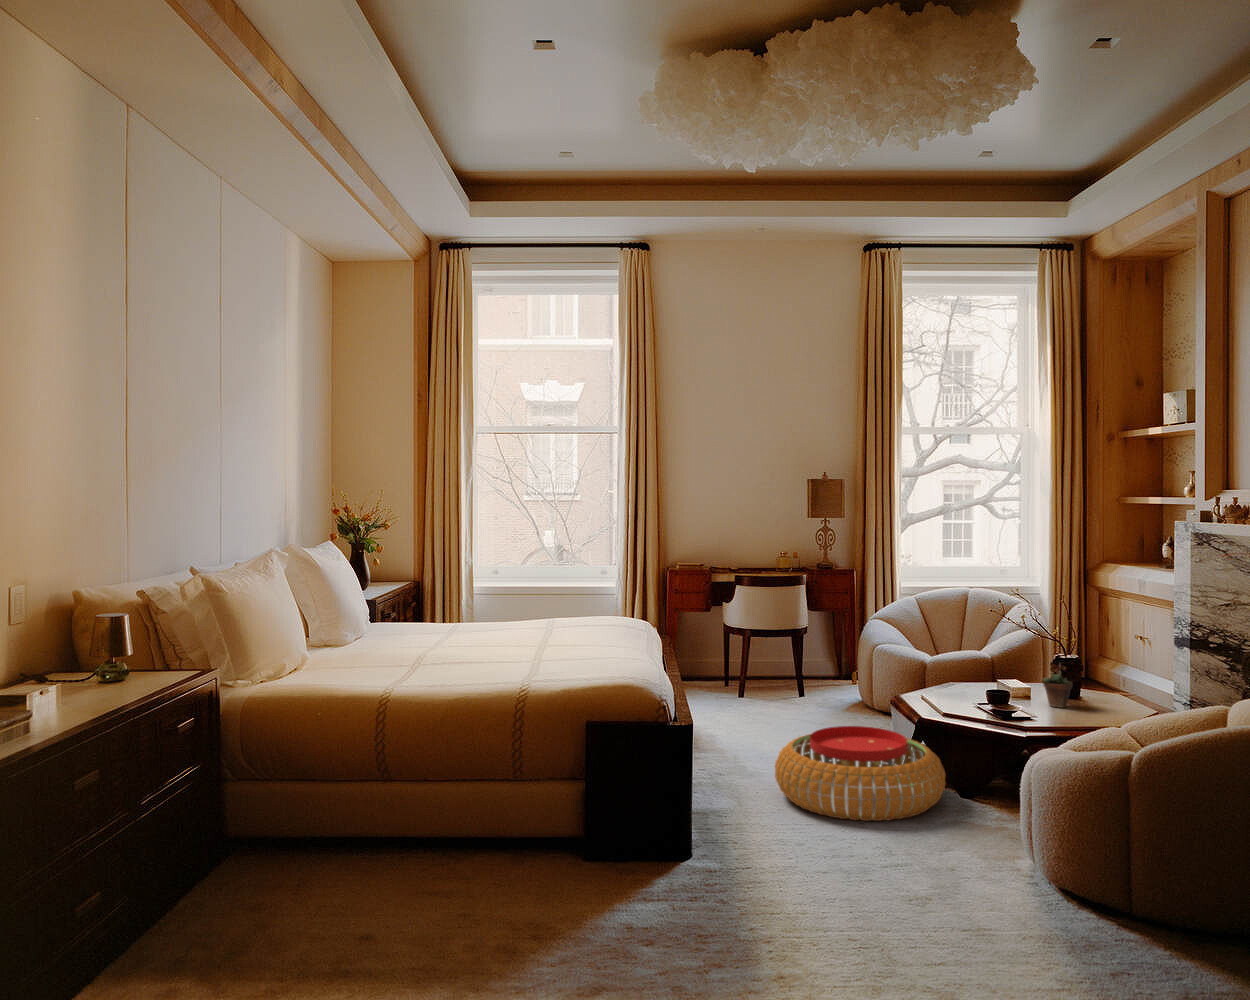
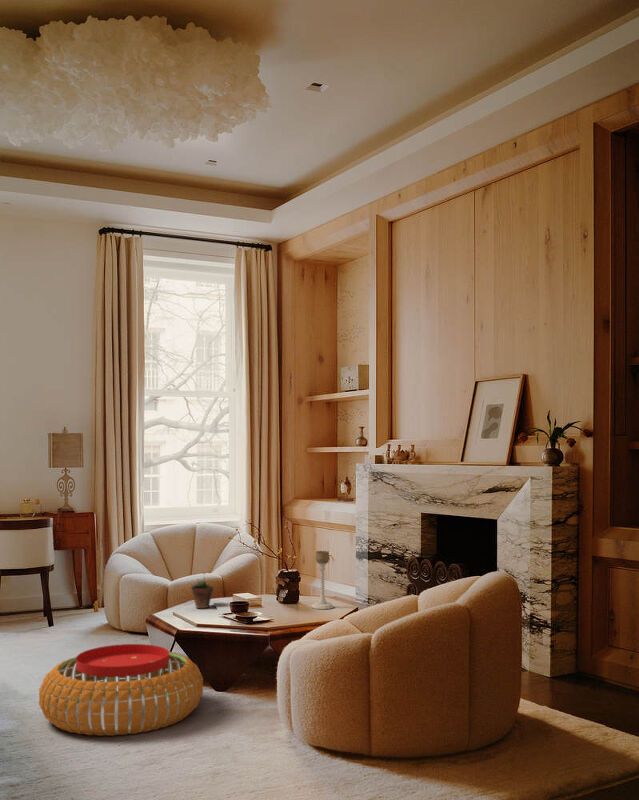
candle holder: none [1092,639,1122,709] -> present [311,551,334,609]
succulent plant: present [1043,665,1072,707] -> present [191,579,214,609]

